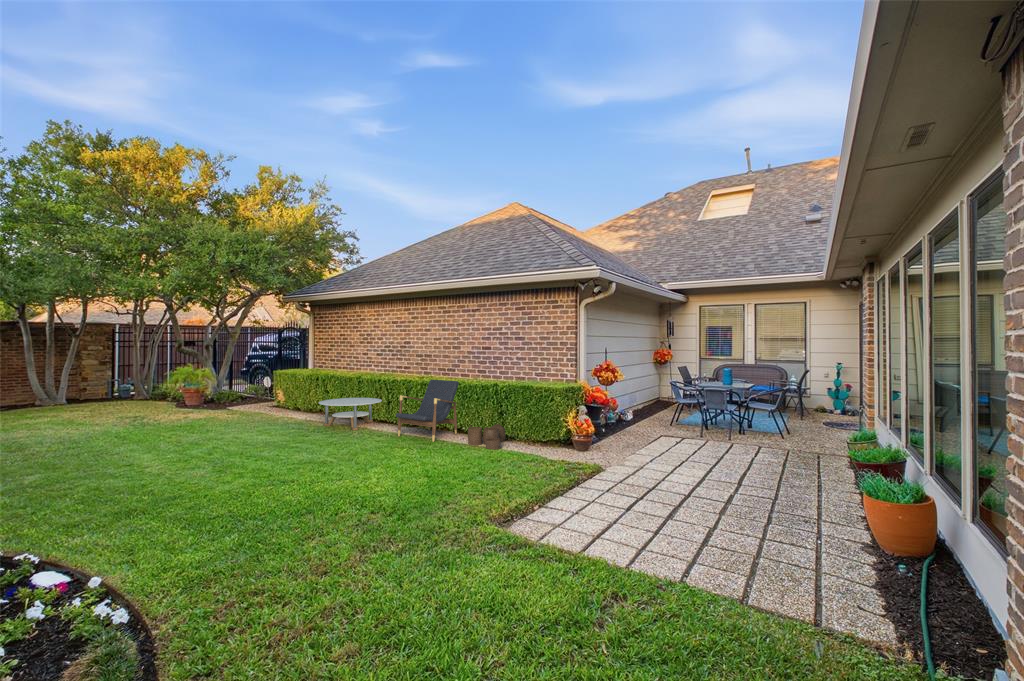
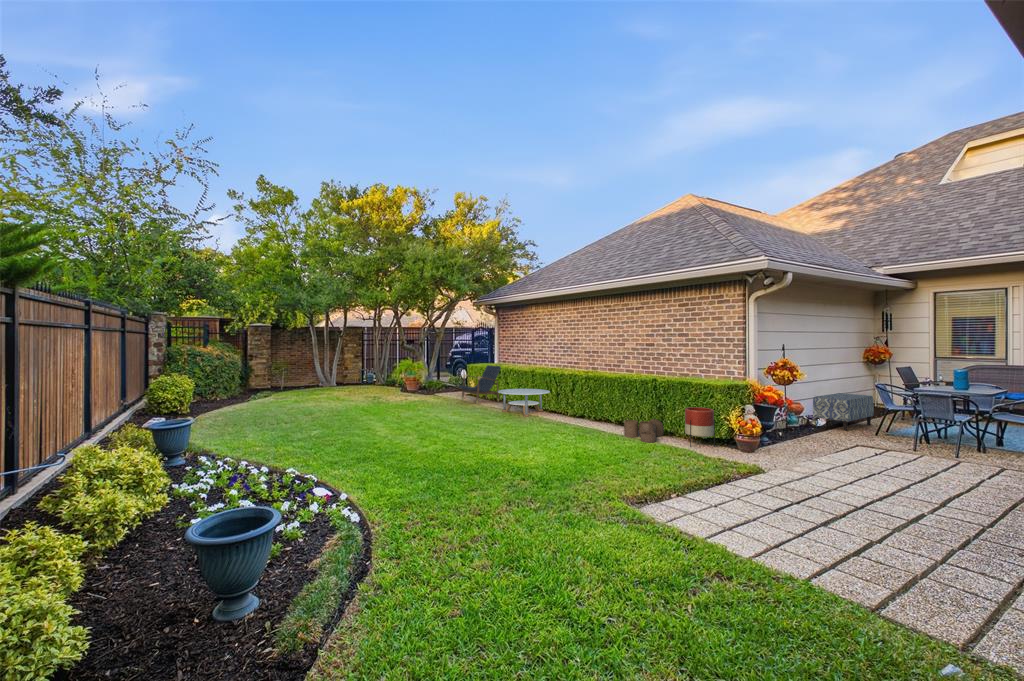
lounge chair: present [396,380,459,442] -> present [459,365,501,404]
bench: none [624,390,665,423] -> present [813,393,874,431]
planter: none [528,411,555,450] -> present [685,407,715,447]

